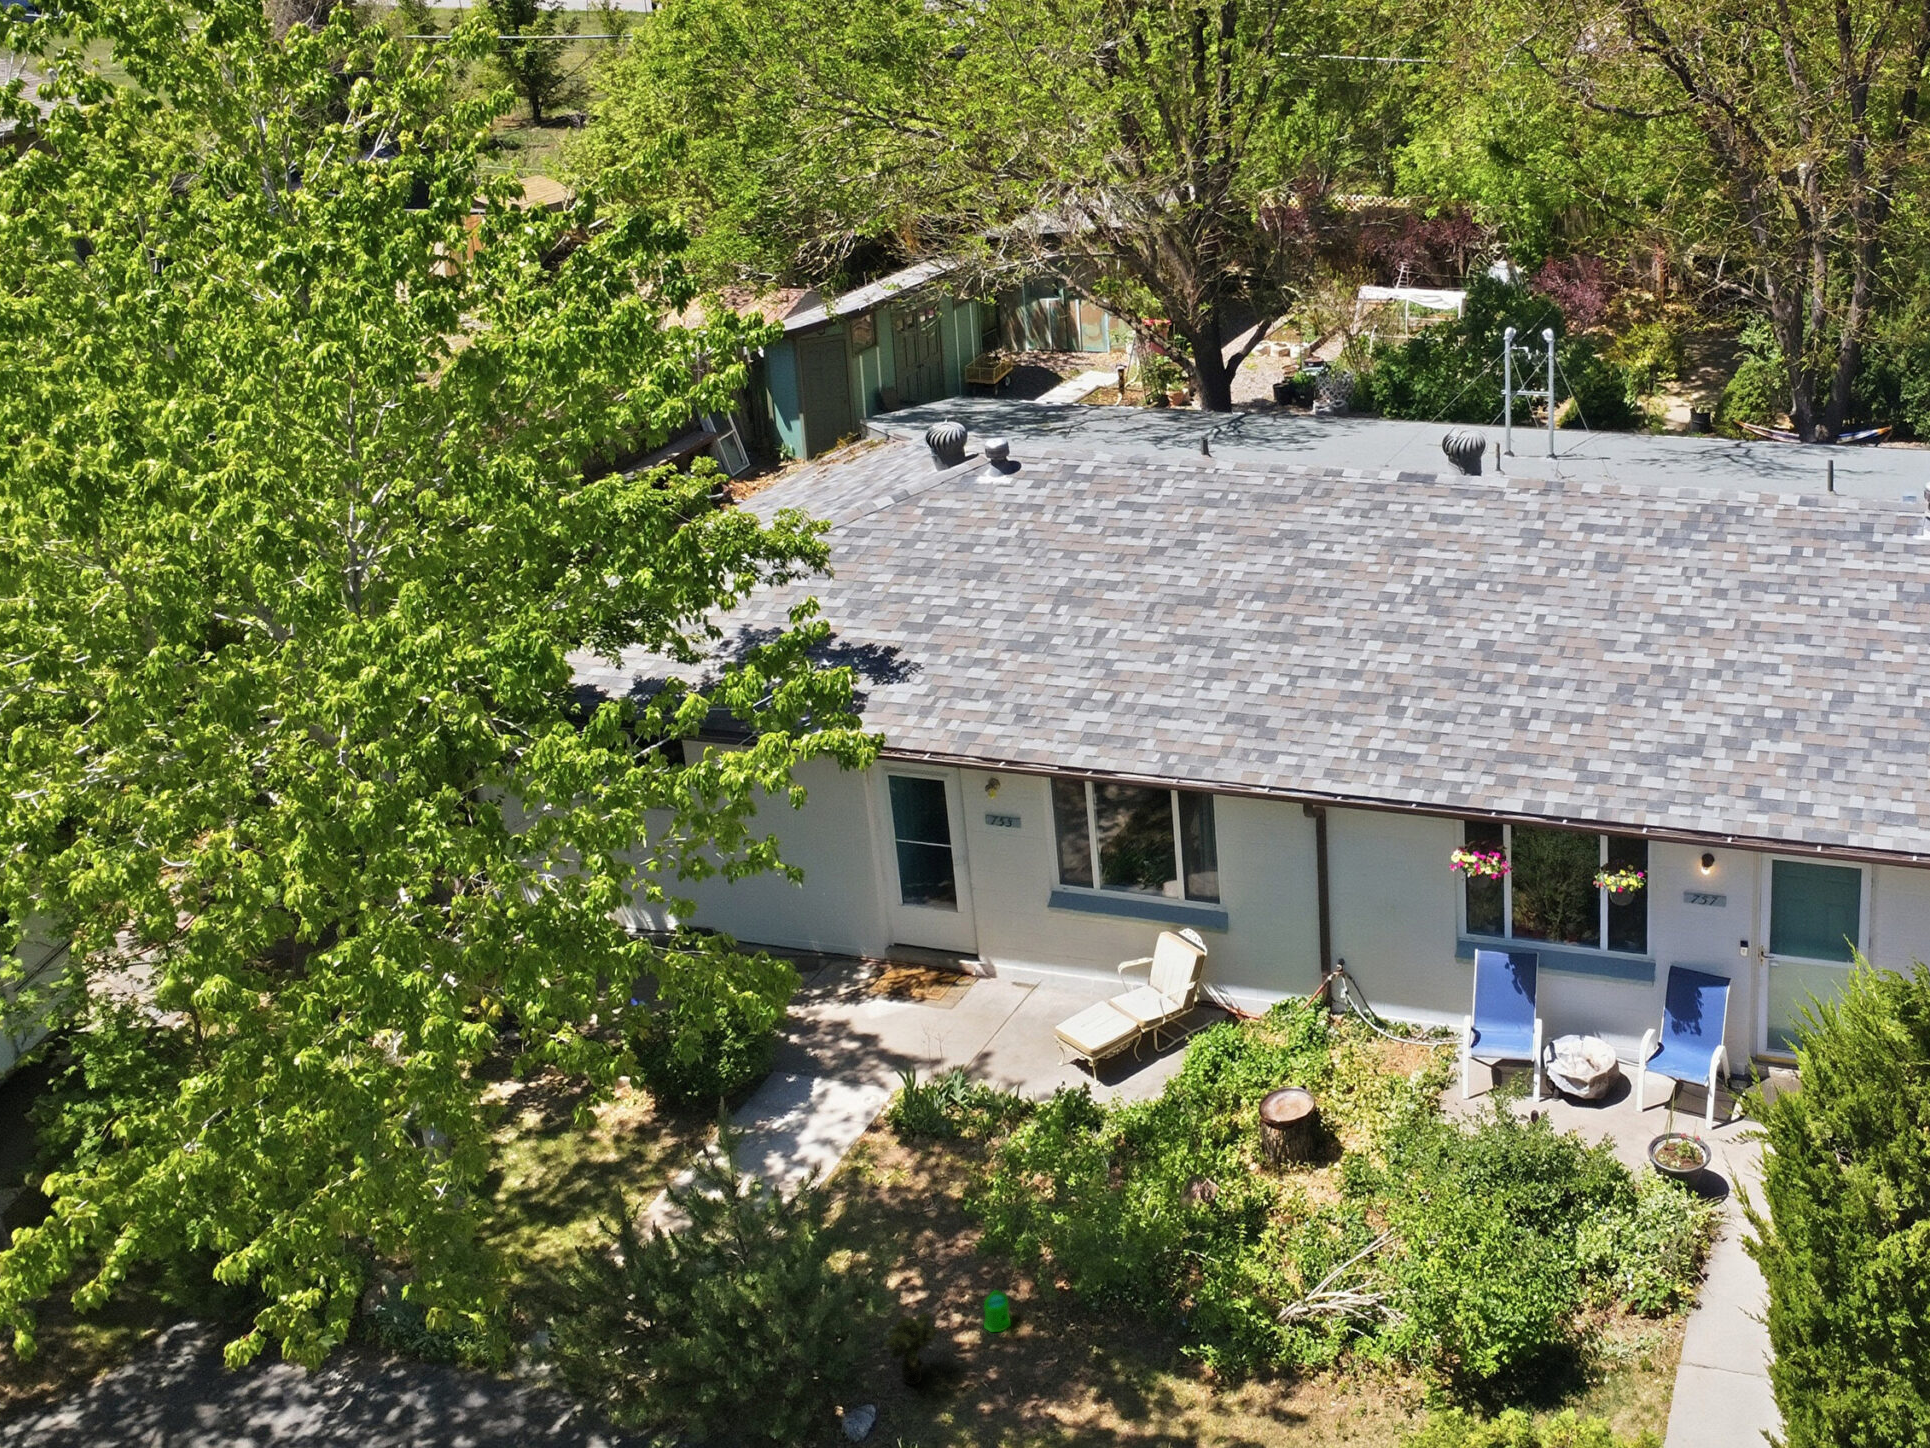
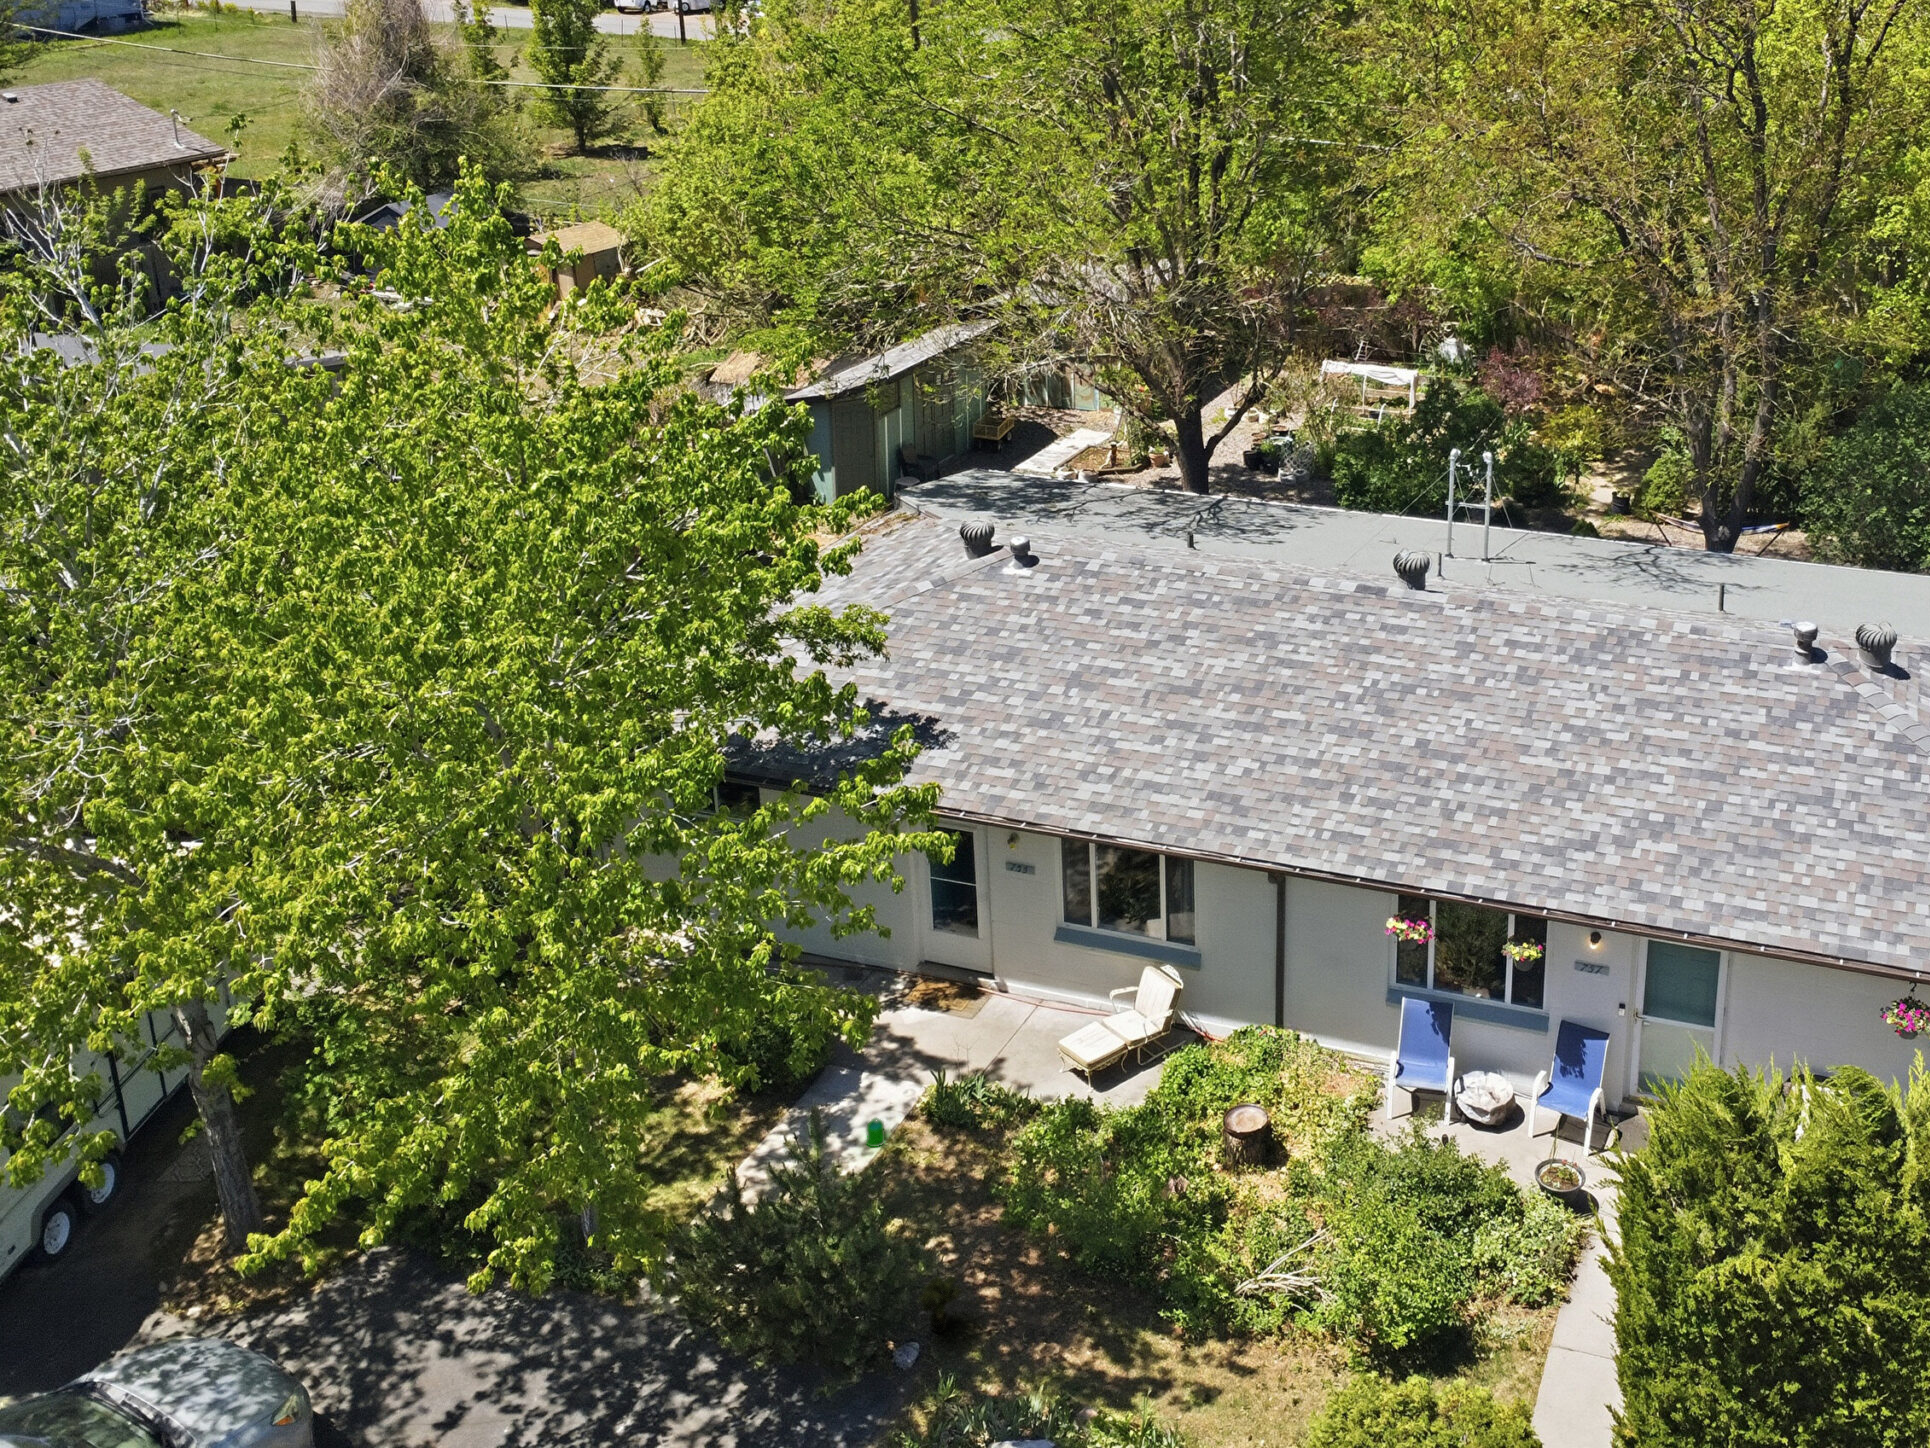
watering can: present [984,1290,1011,1332] -> present [866,1118,885,1147]

